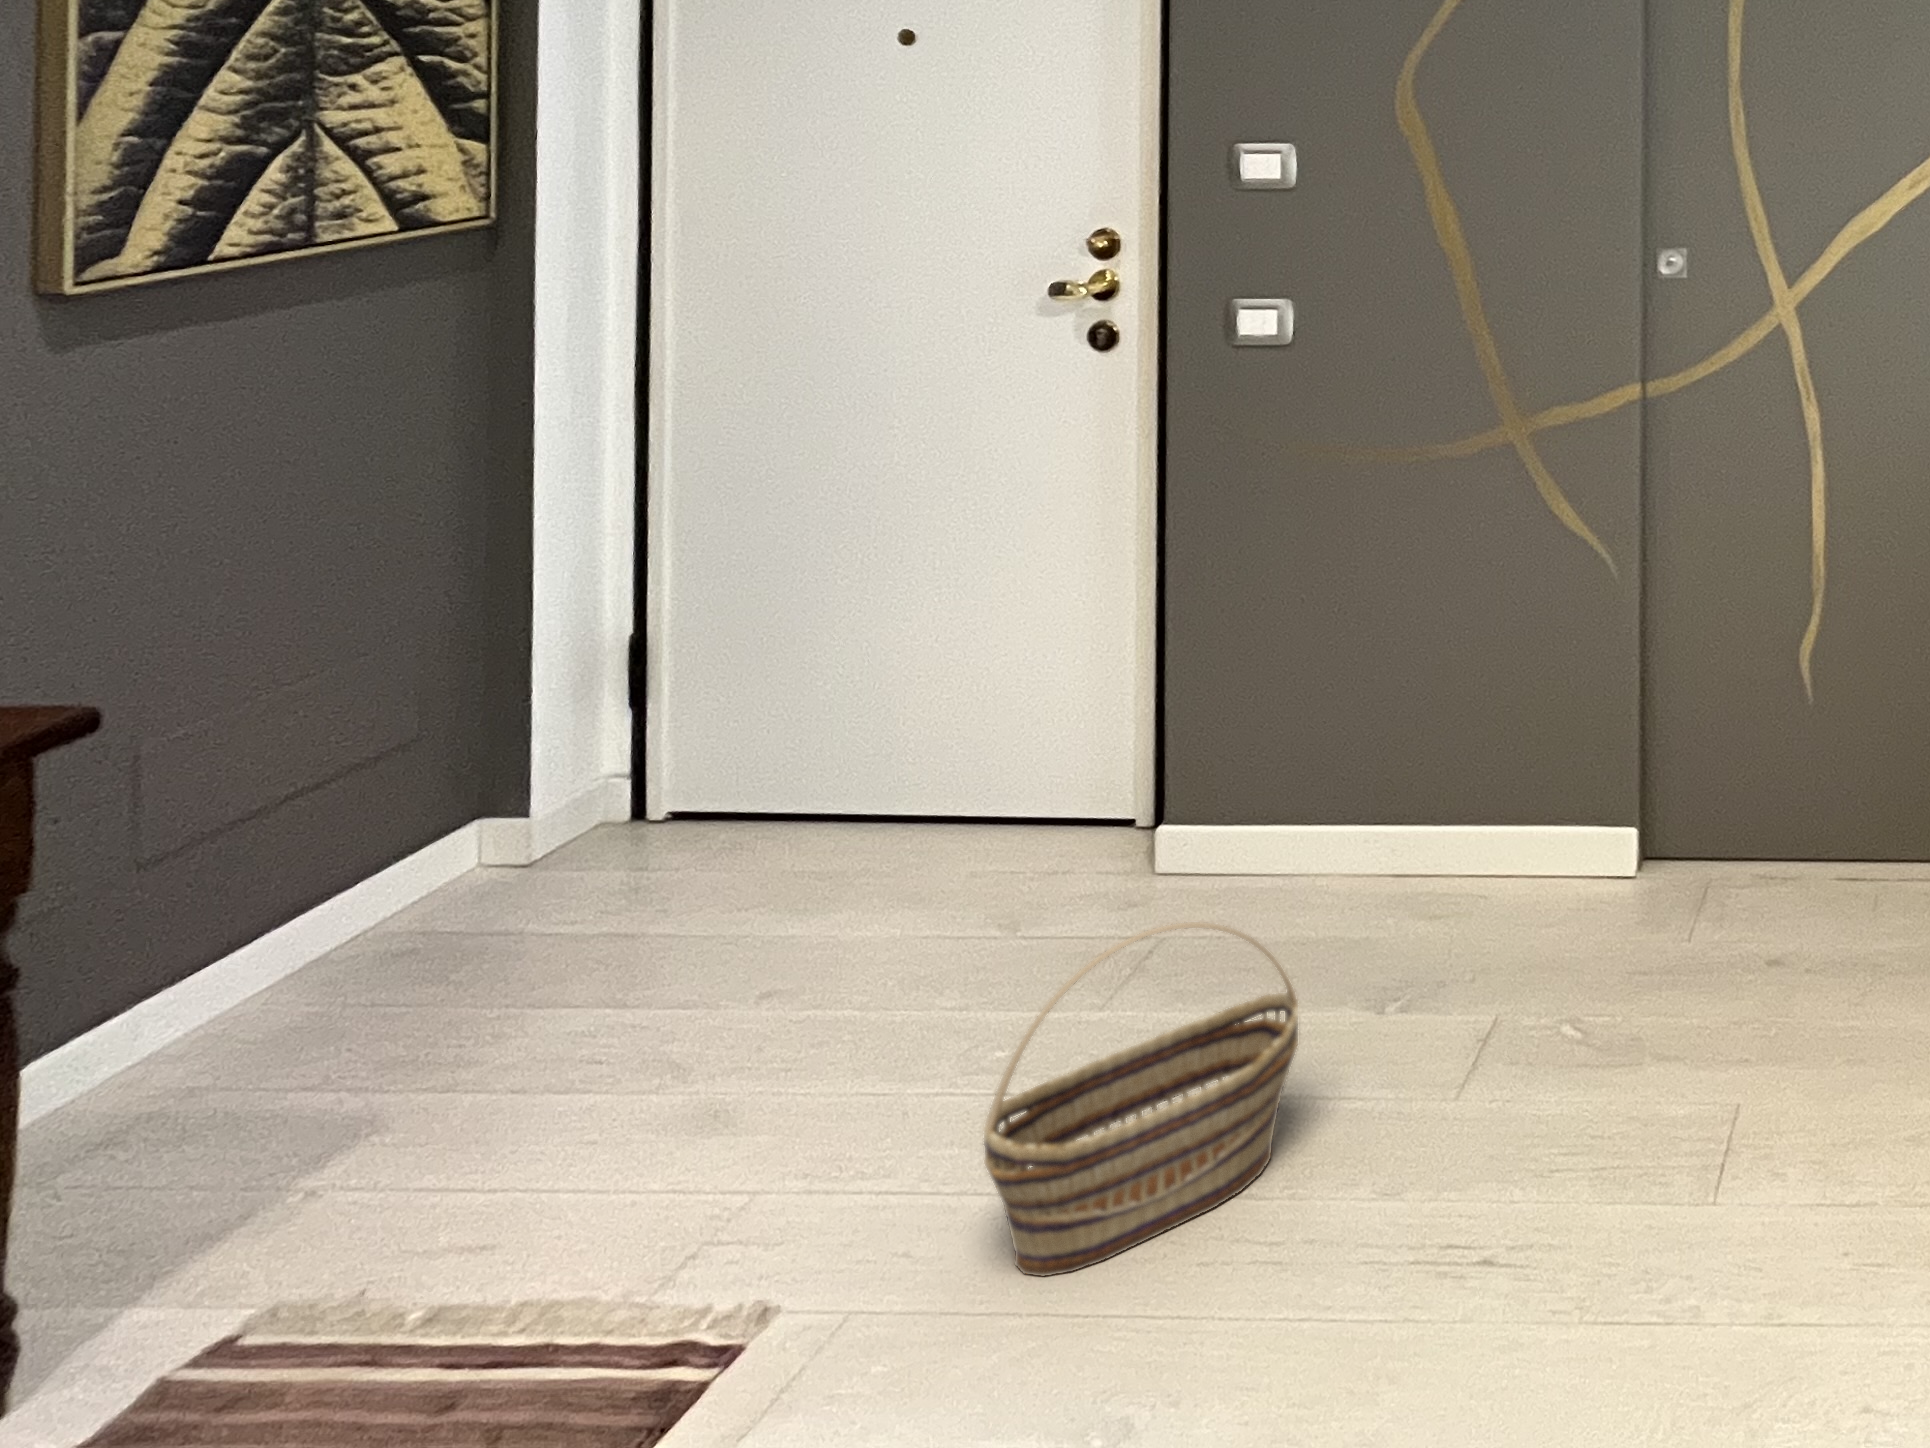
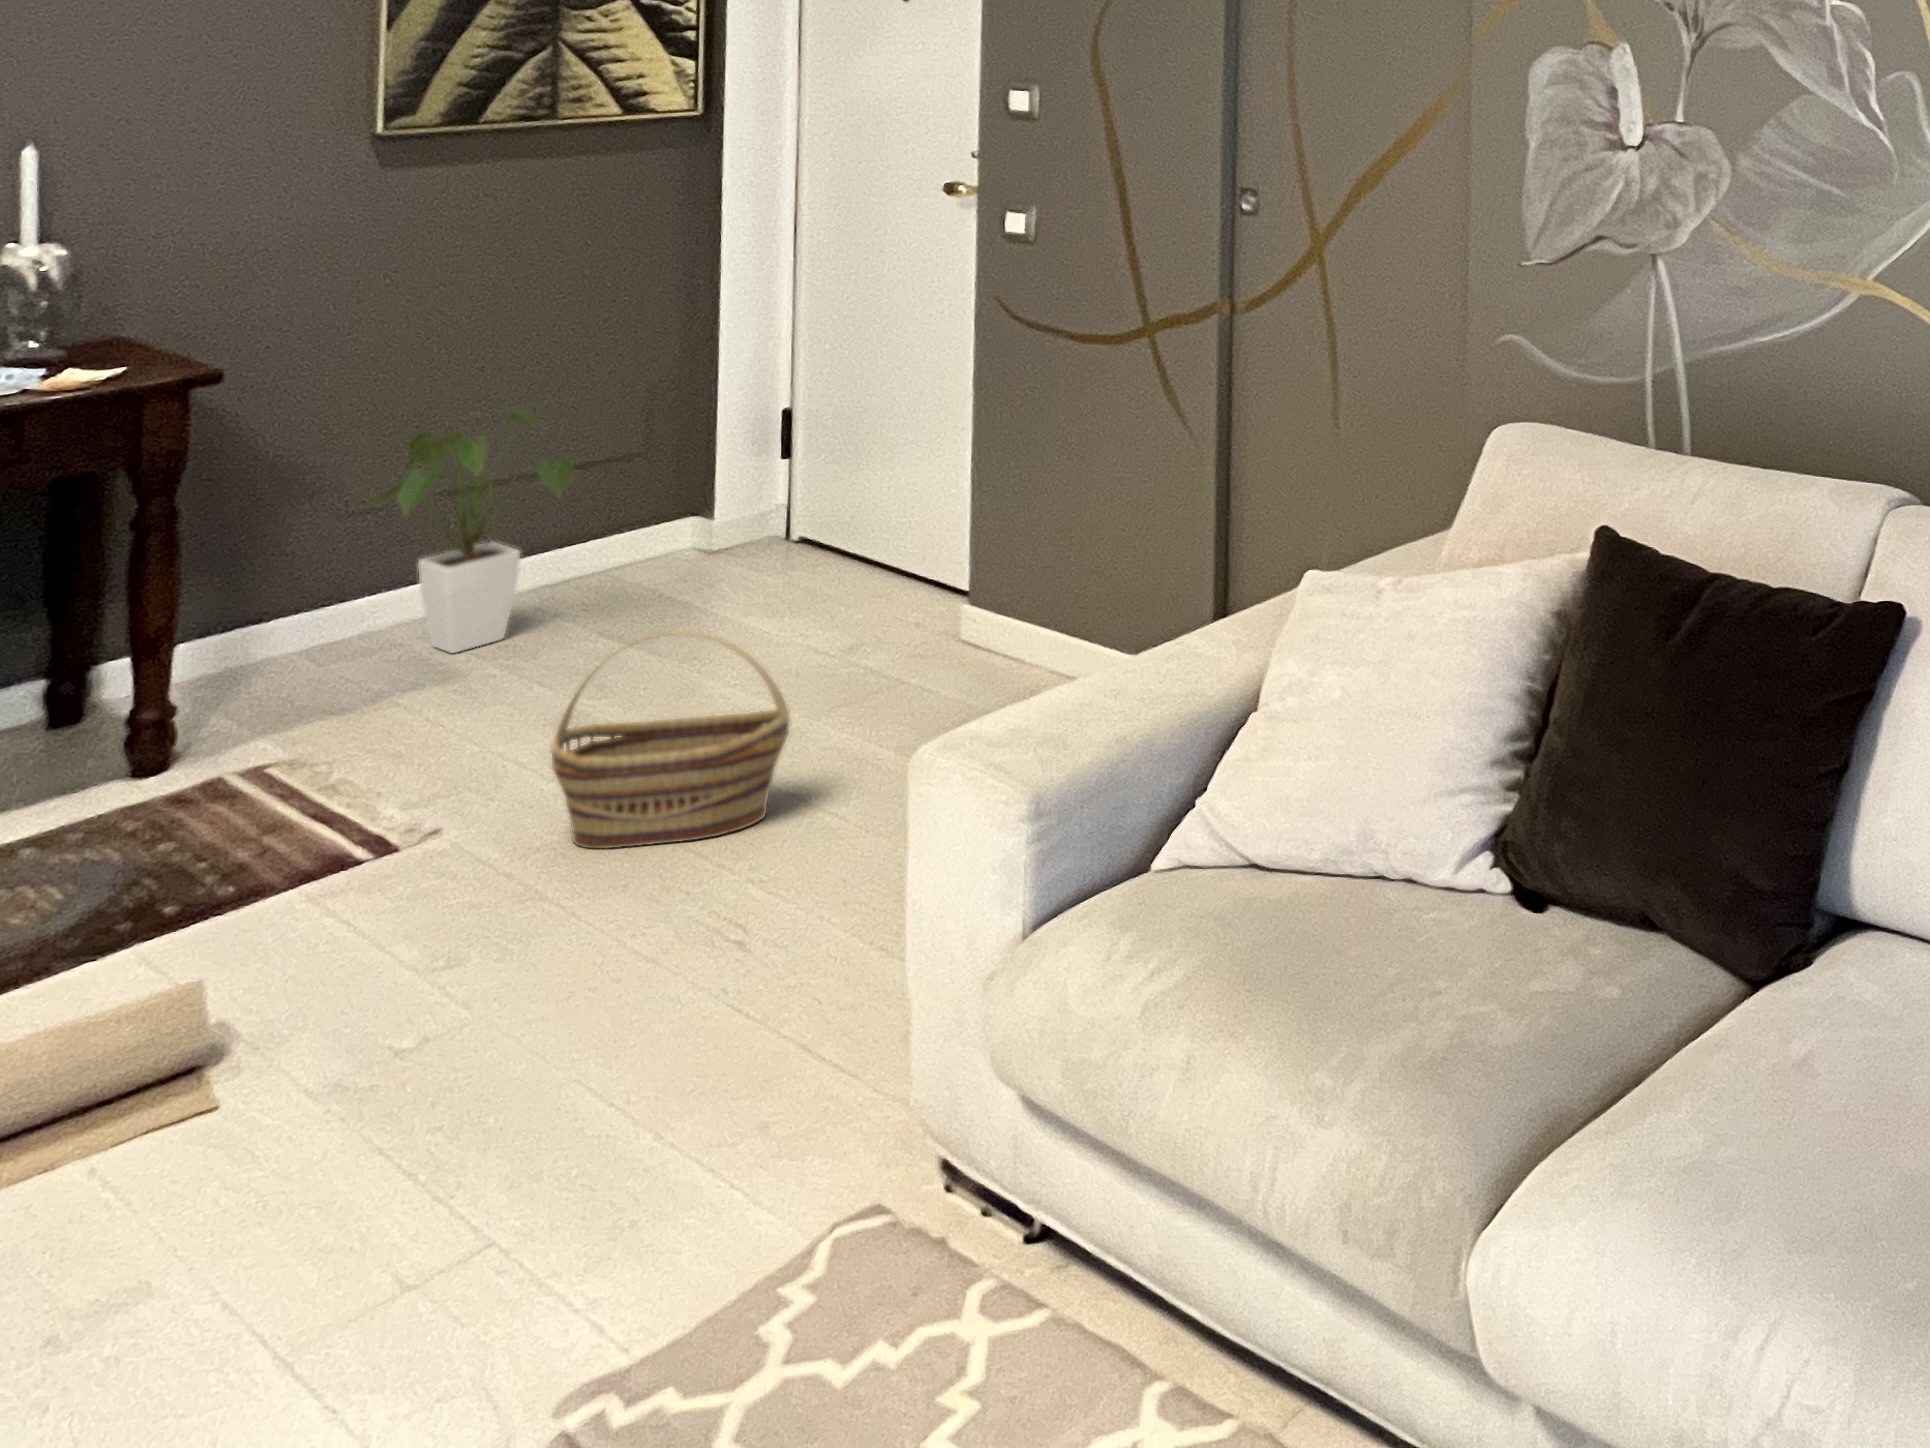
house plant: none [82,699,501,1112] -> present [374,409,575,653]

